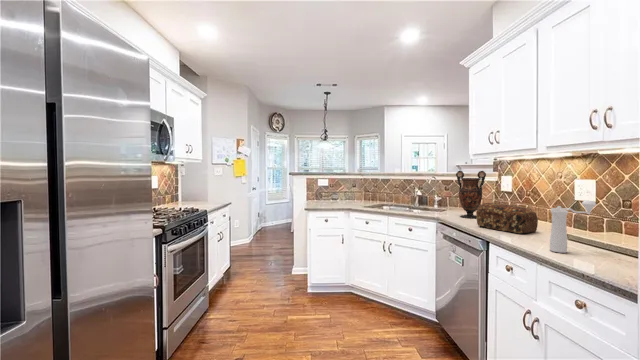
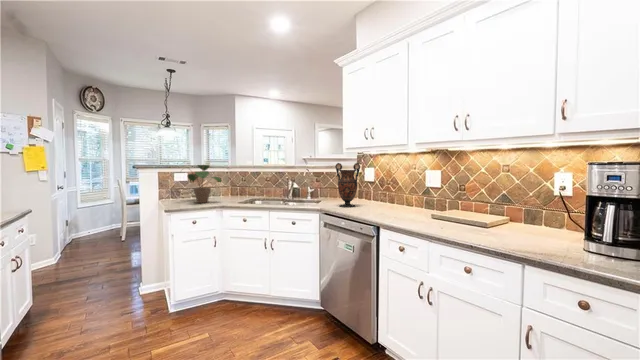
potted plant: none [319,172,351,205] -> present [188,165,221,203]
pepper mill: present [550,200,596,253] -> none [430,186,458,229]
bread loaf: present [476,203,538,233] -> none [361,192,408,217]

